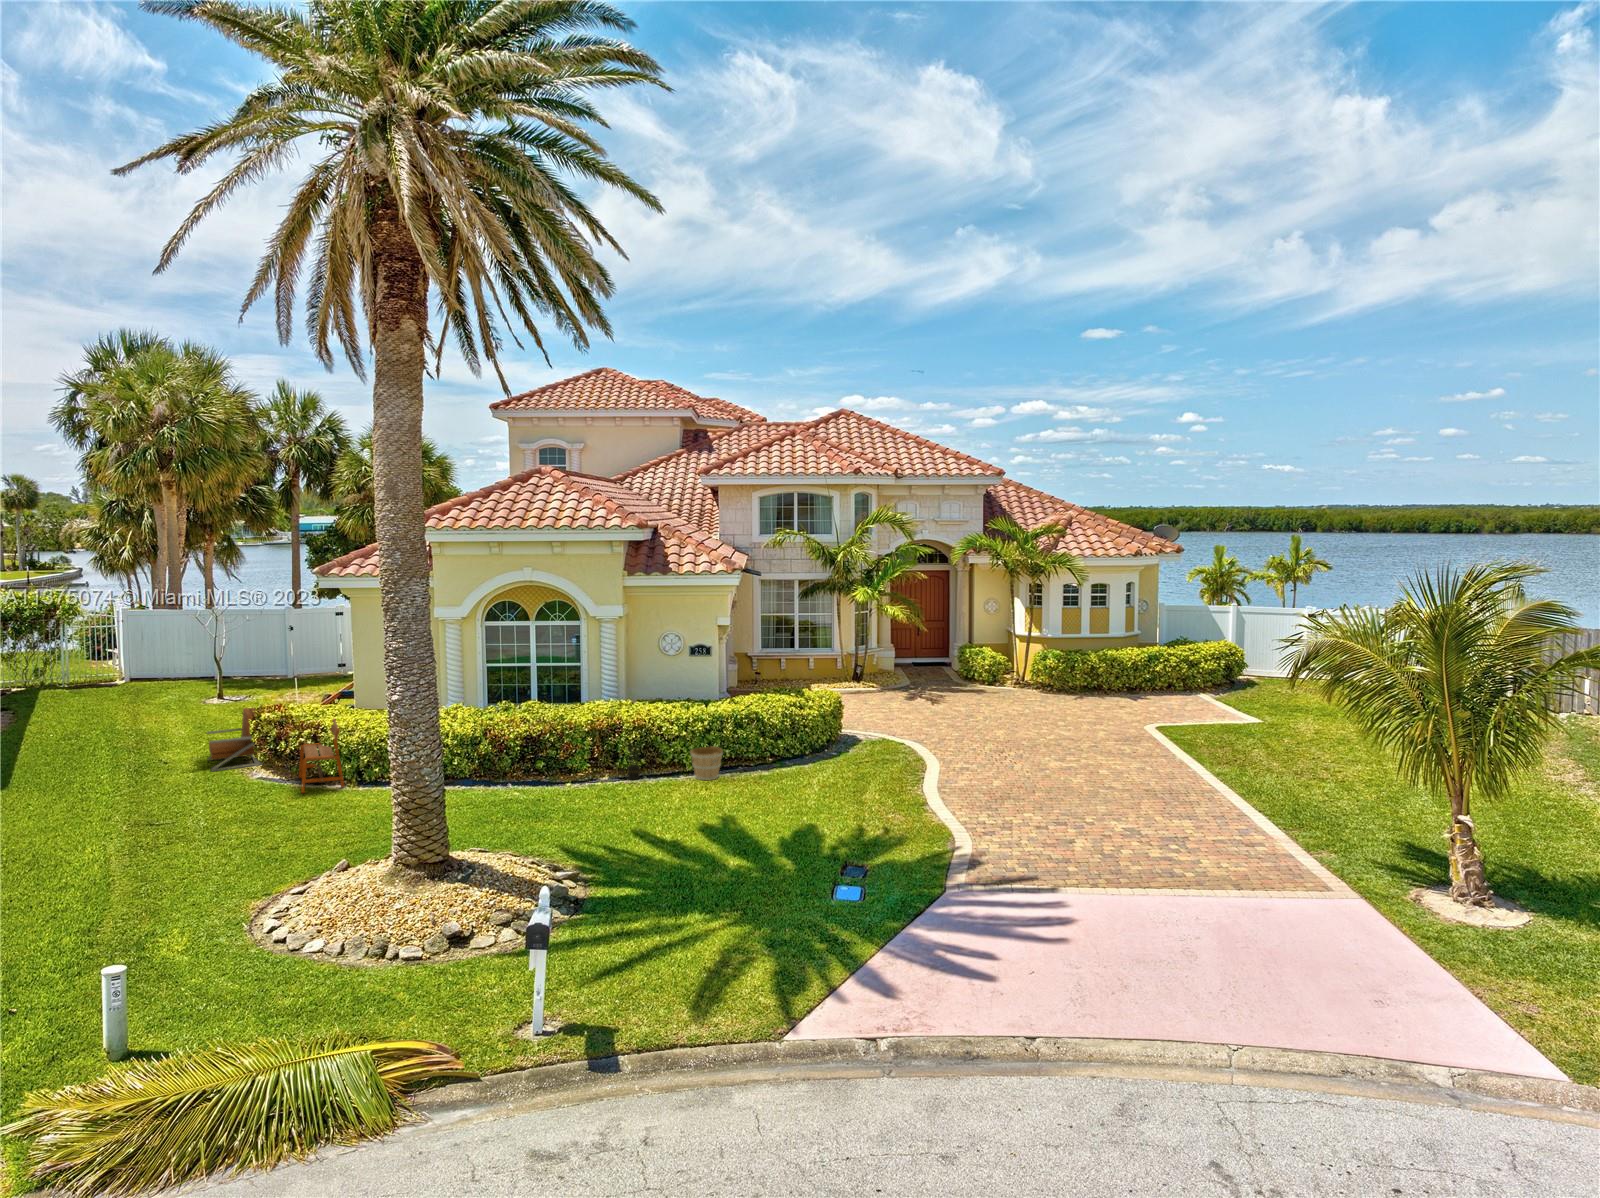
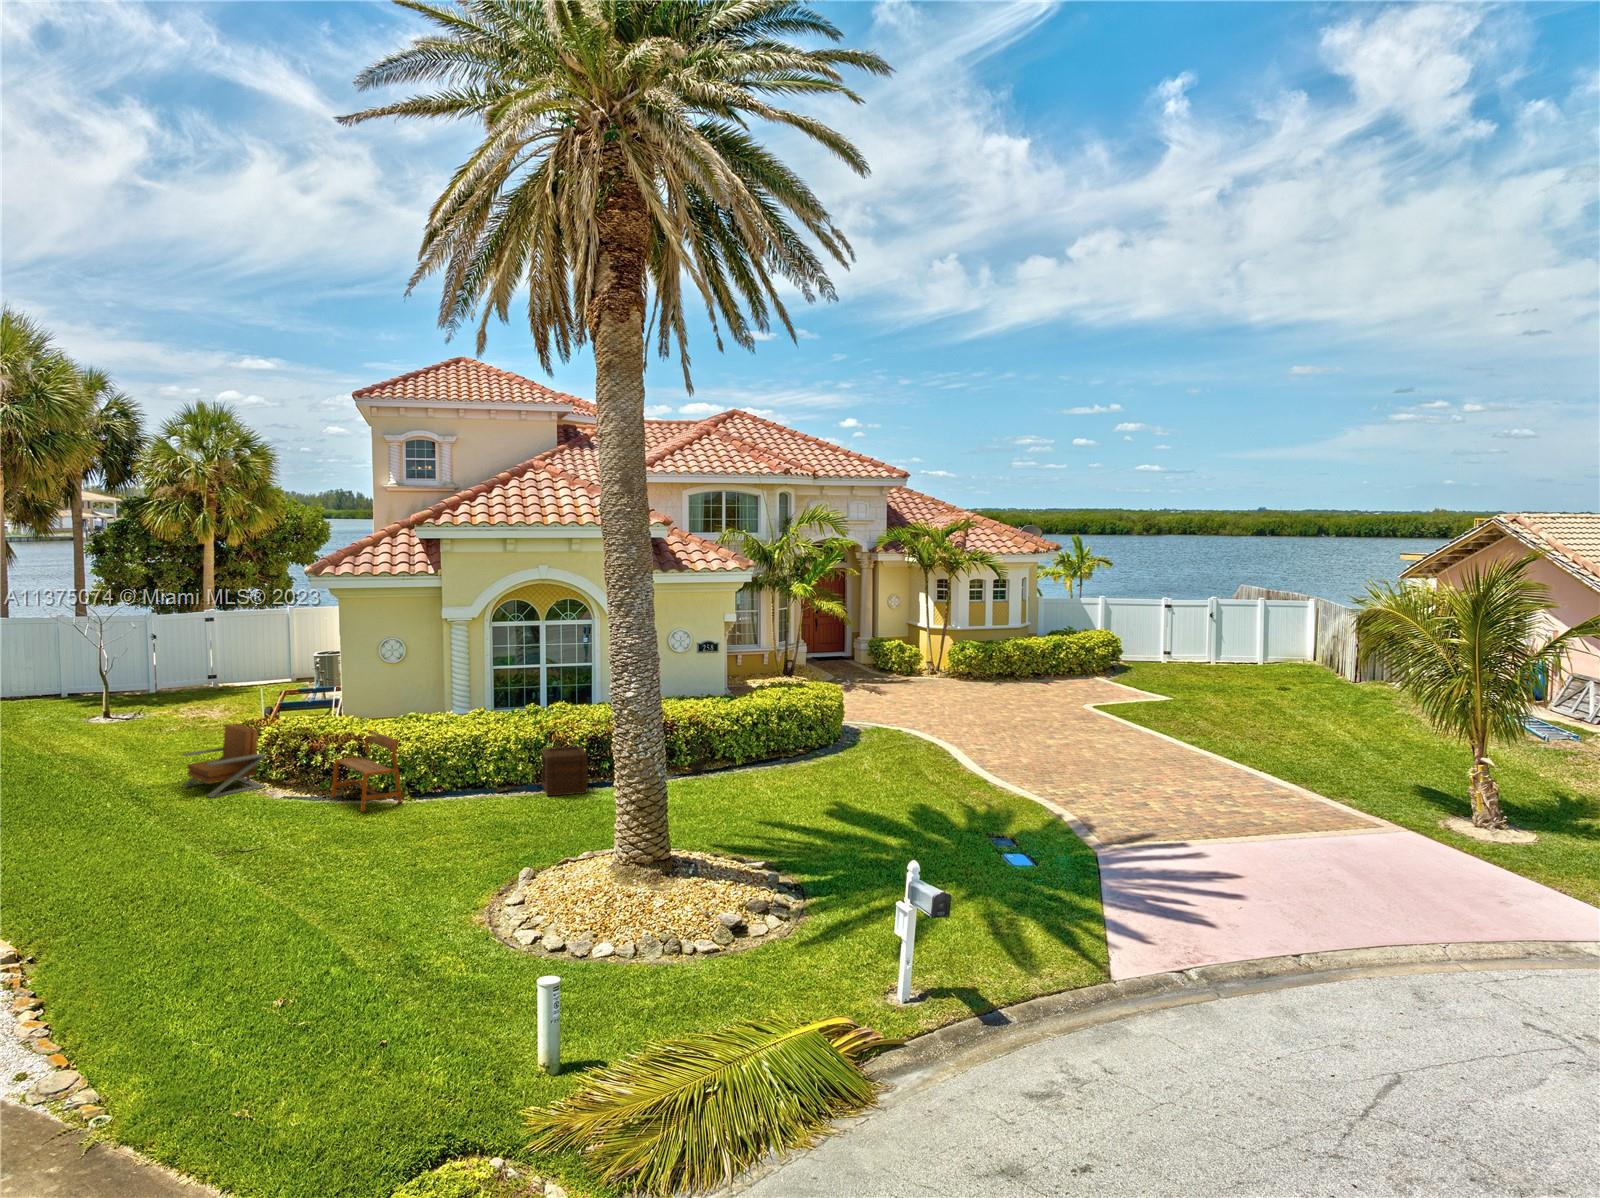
wooden crate: none [468,744,517,791] -> present [542,746,588,796]
wooden bucket: present [690,746,723,780] -> none [749,739,780,772]

